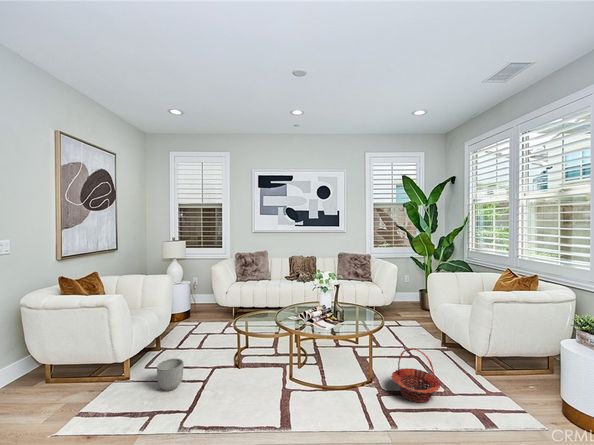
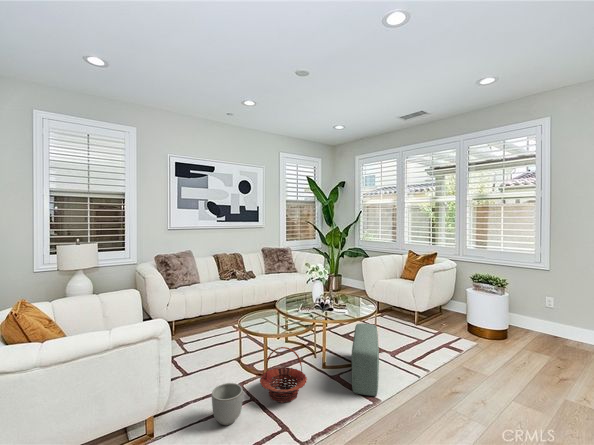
pouf: none [275,344,354,423] -> present [351,323,379,396]
basket: present [391,348,441,403] -> present [260,347,307,403]

